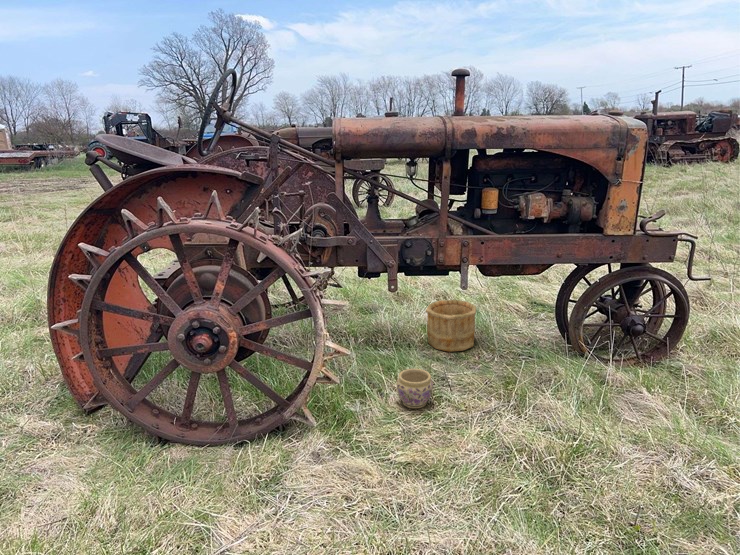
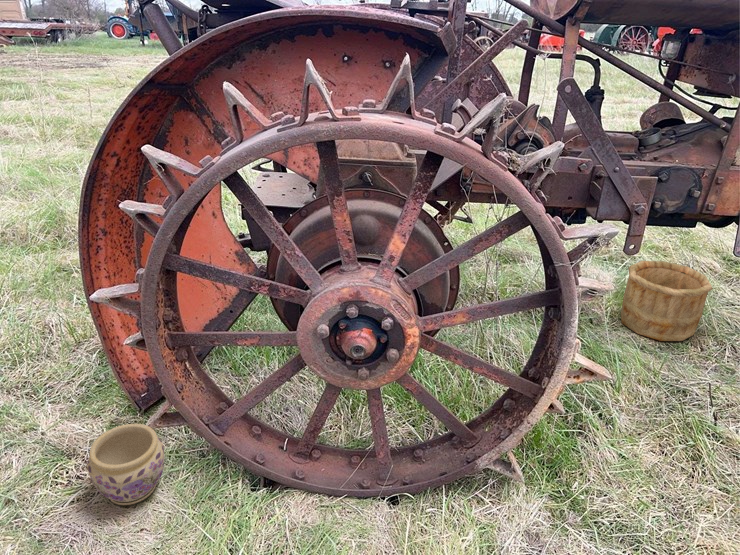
planter: present [397,369,433,409] -> present [87,424,164,506]

